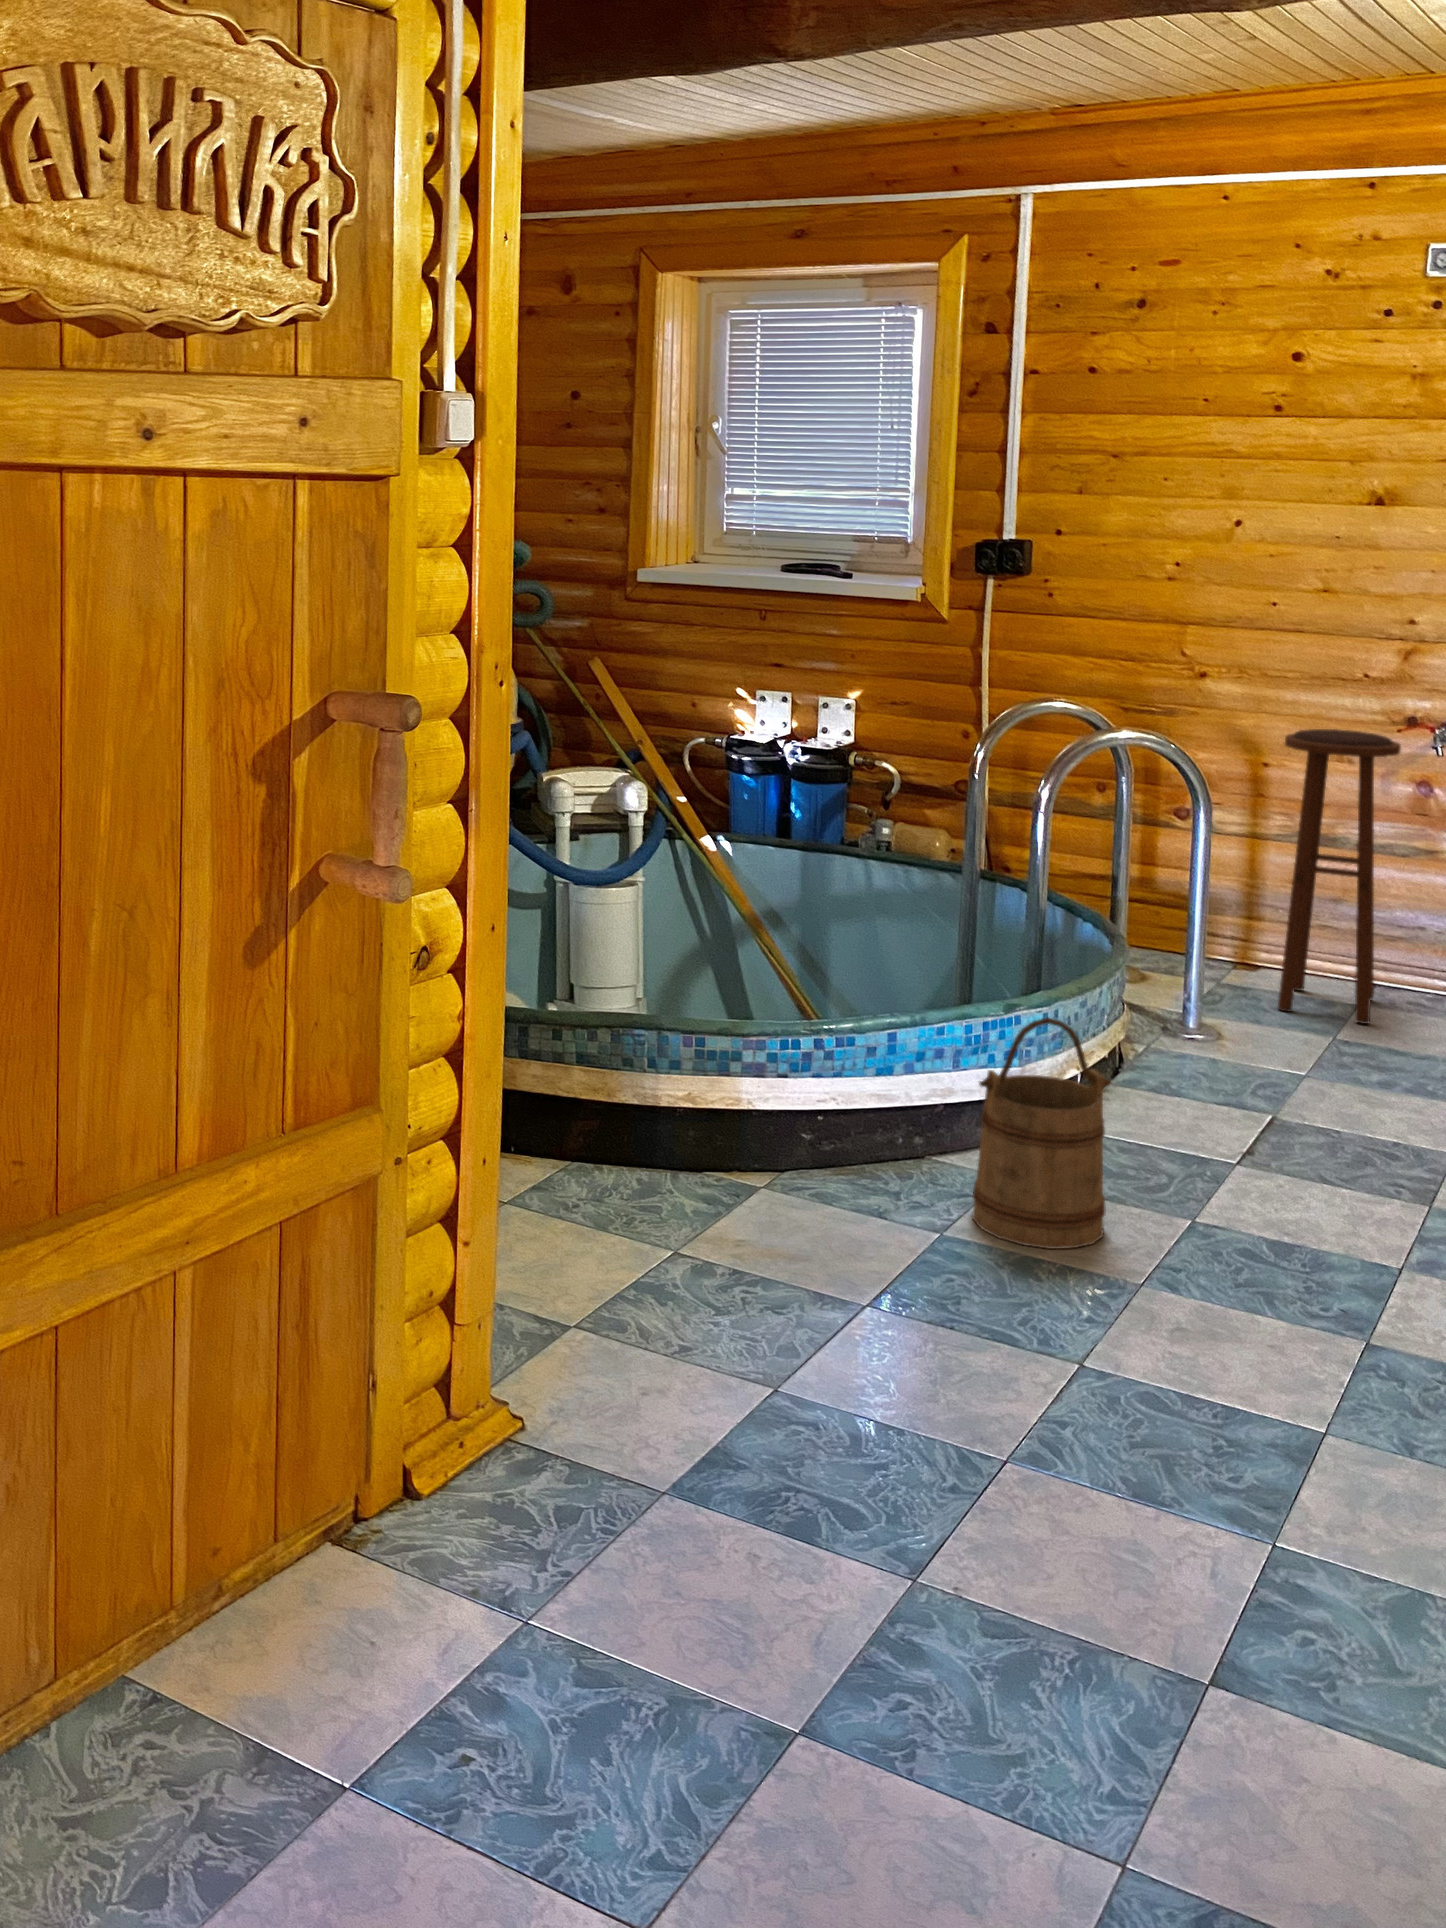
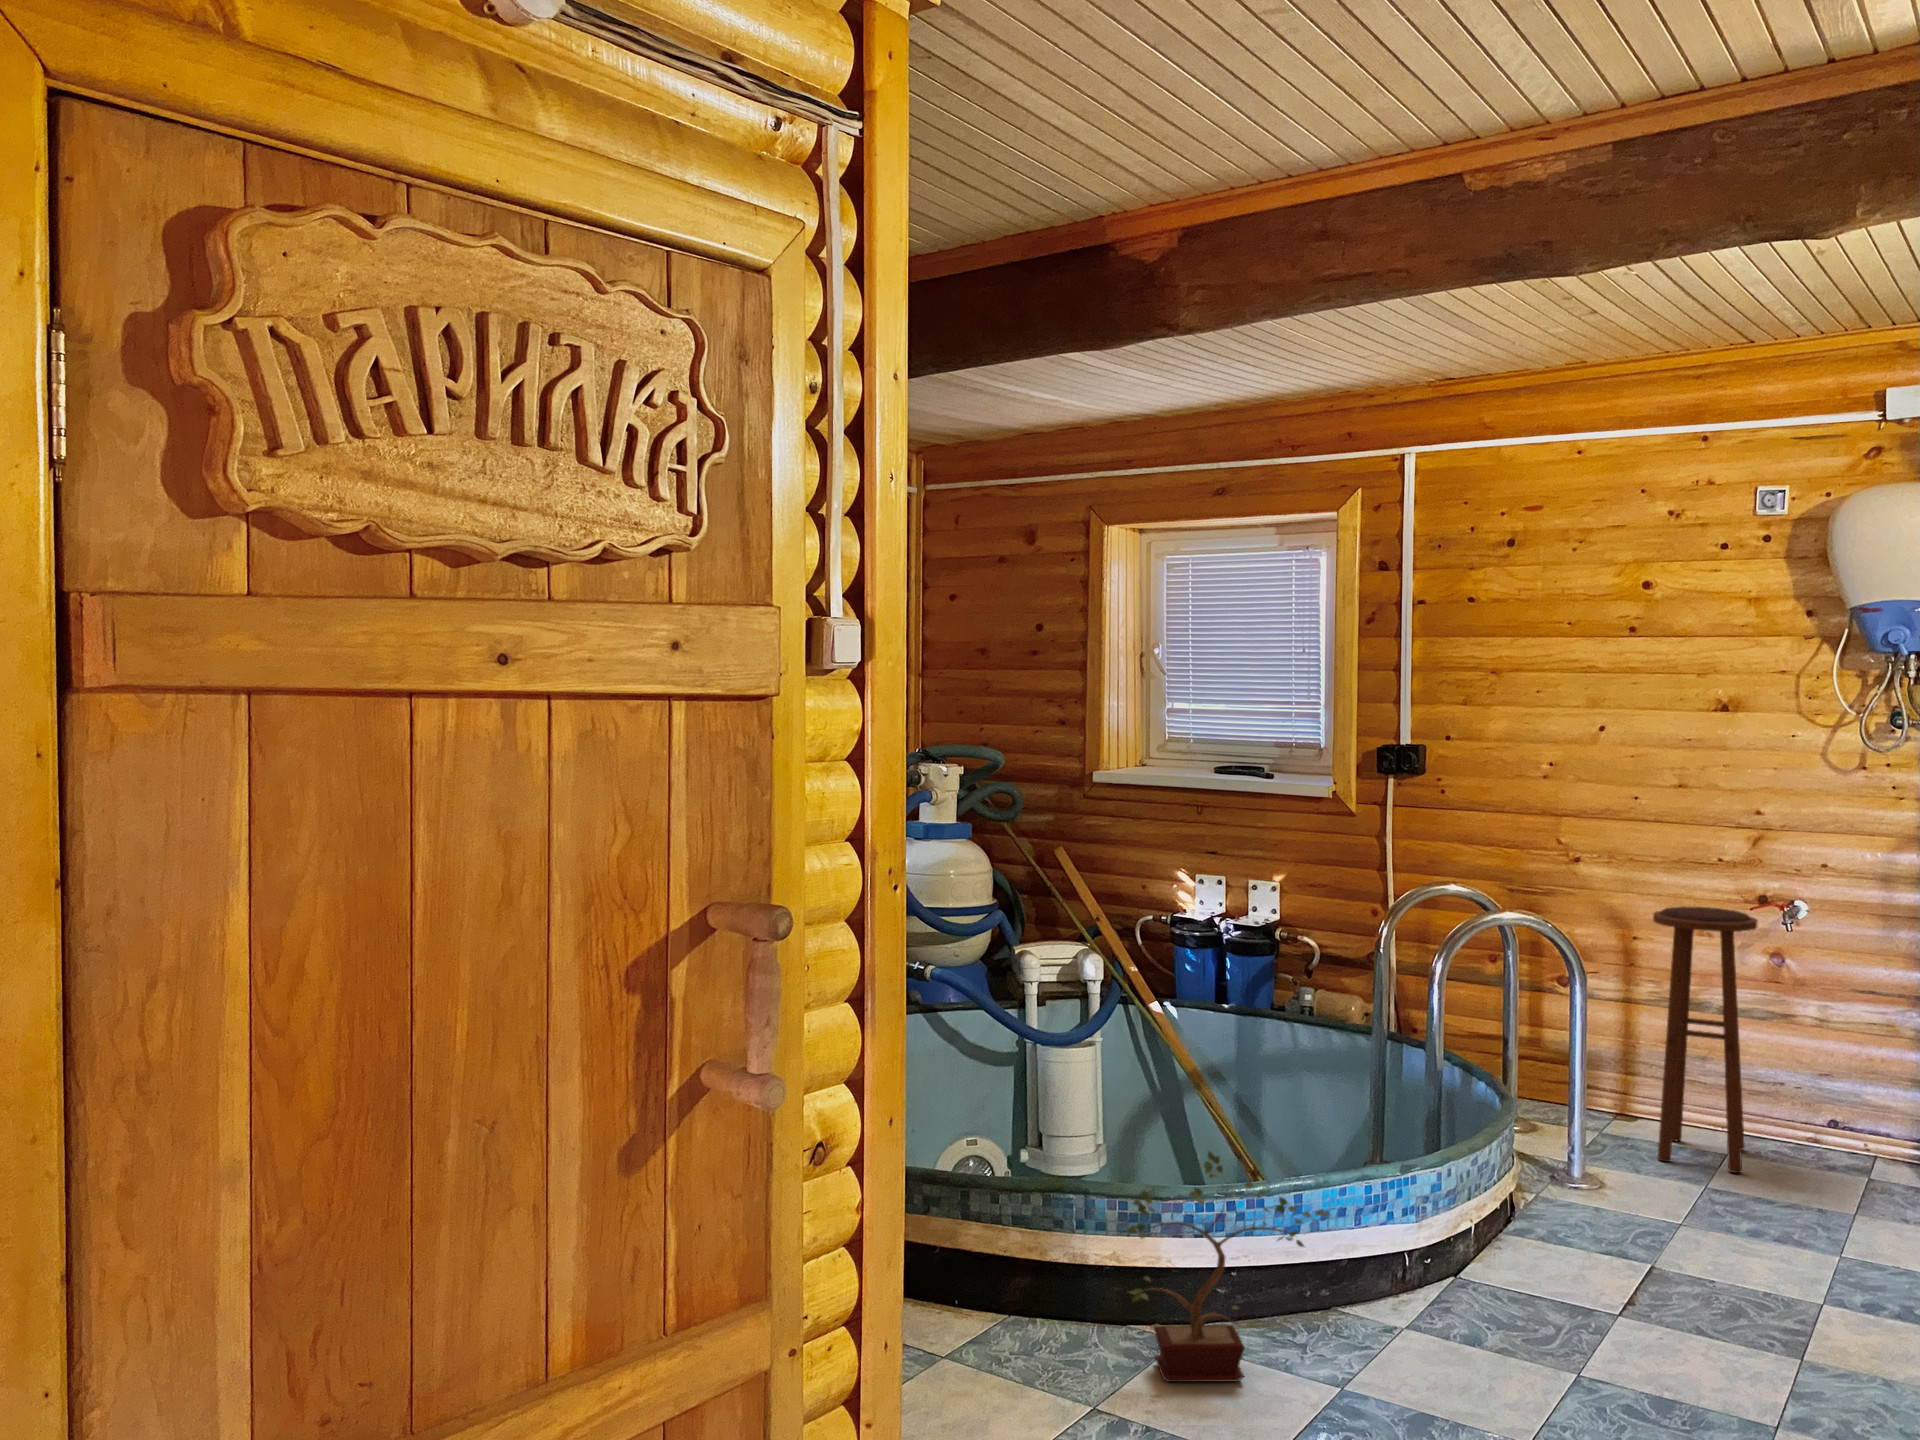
potted plant: none [711,979,939,1226] -> present [1127,1152,1331,1382]
bucket: present [972,1017,1110,1249] -> none [1372,1183,1496,1405]

